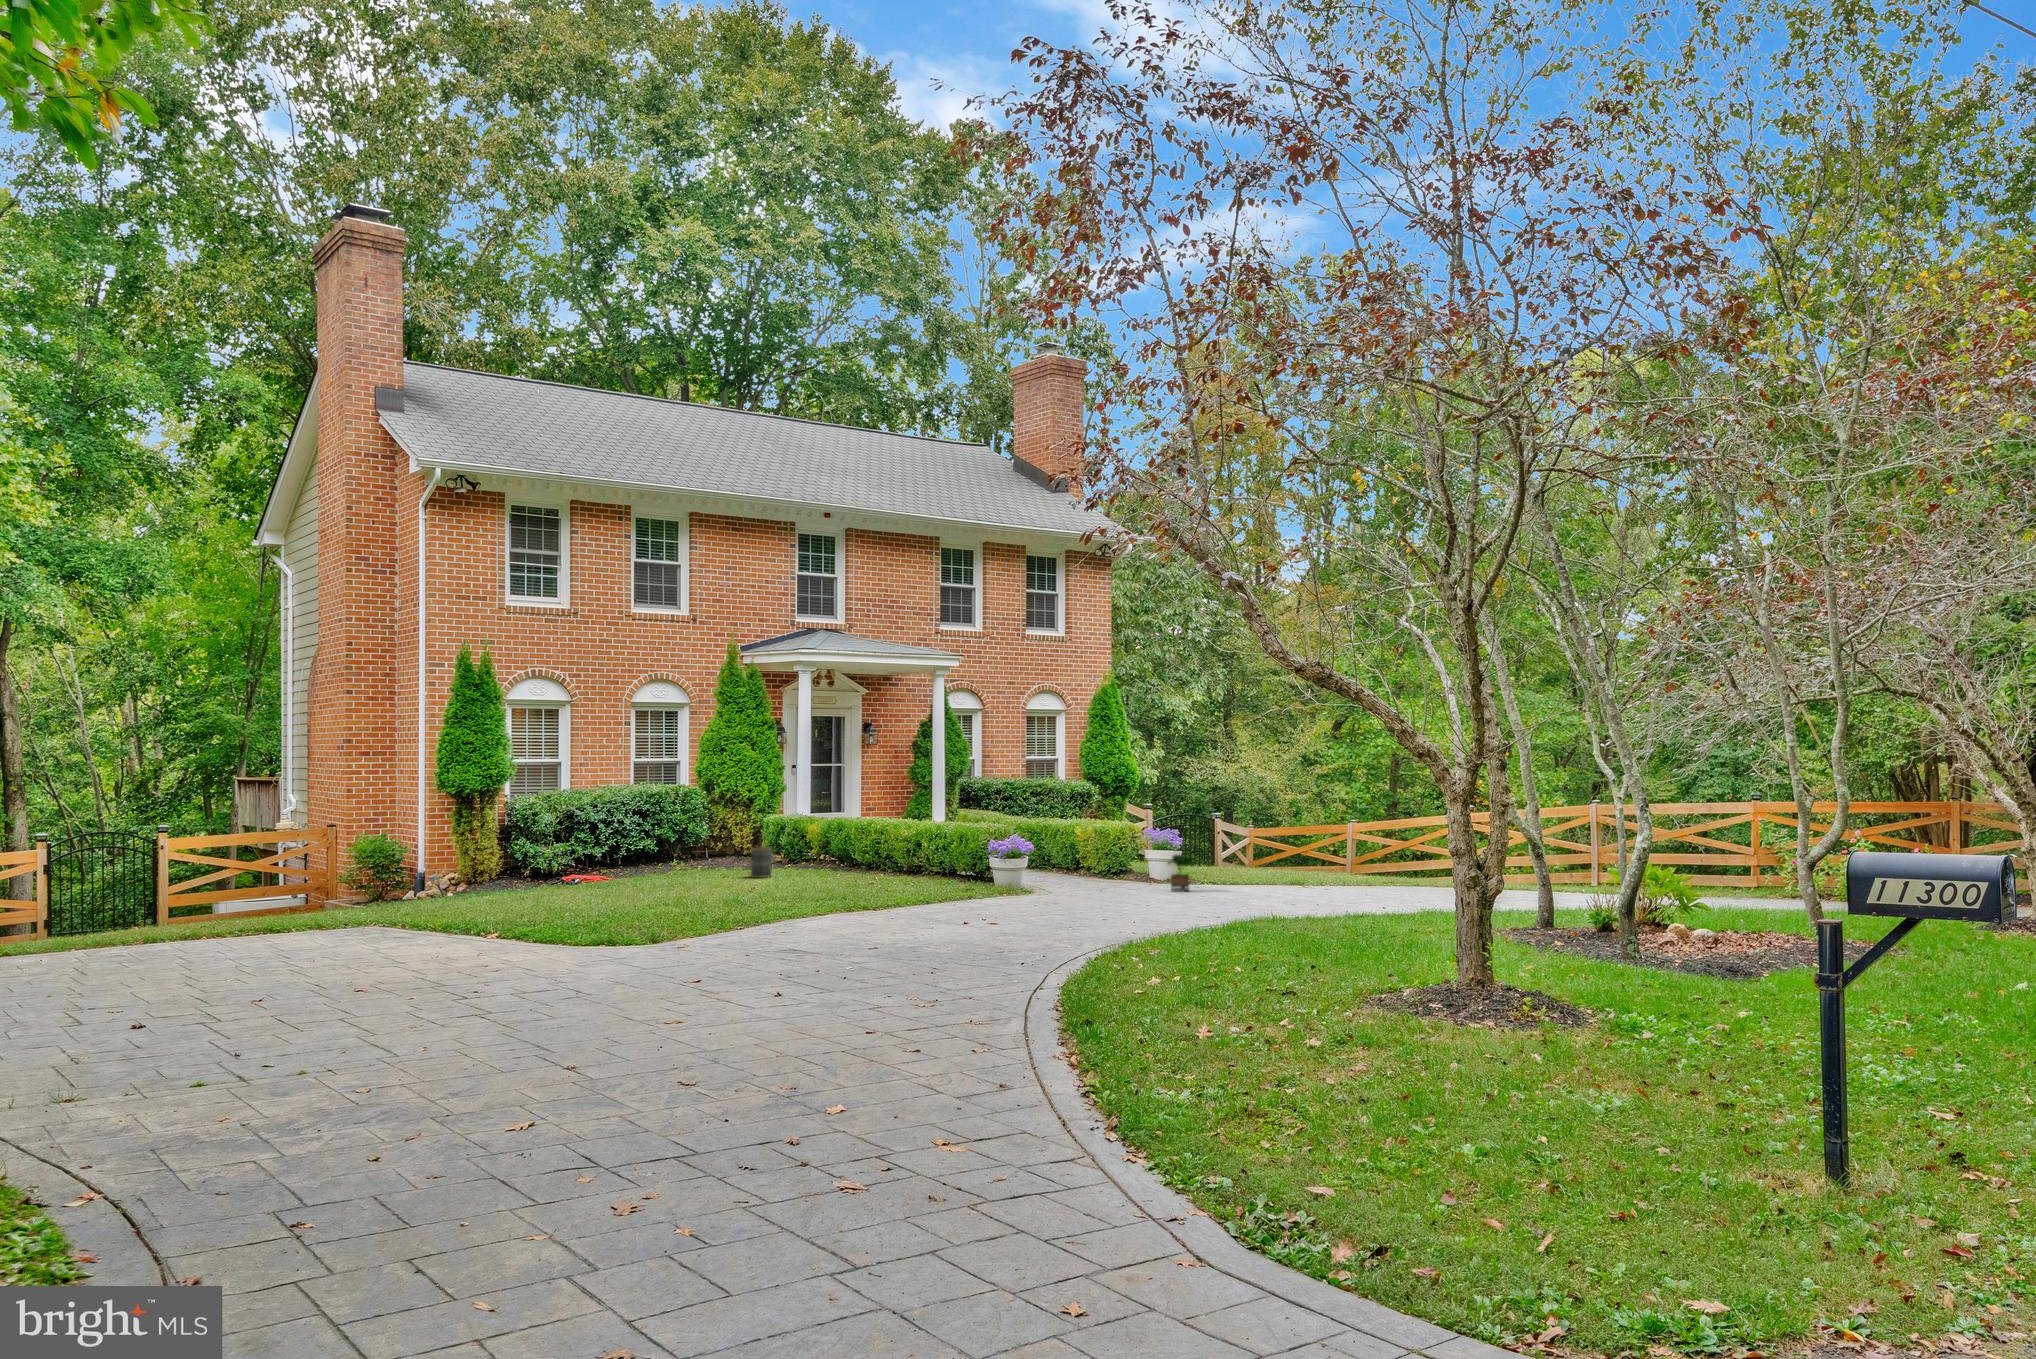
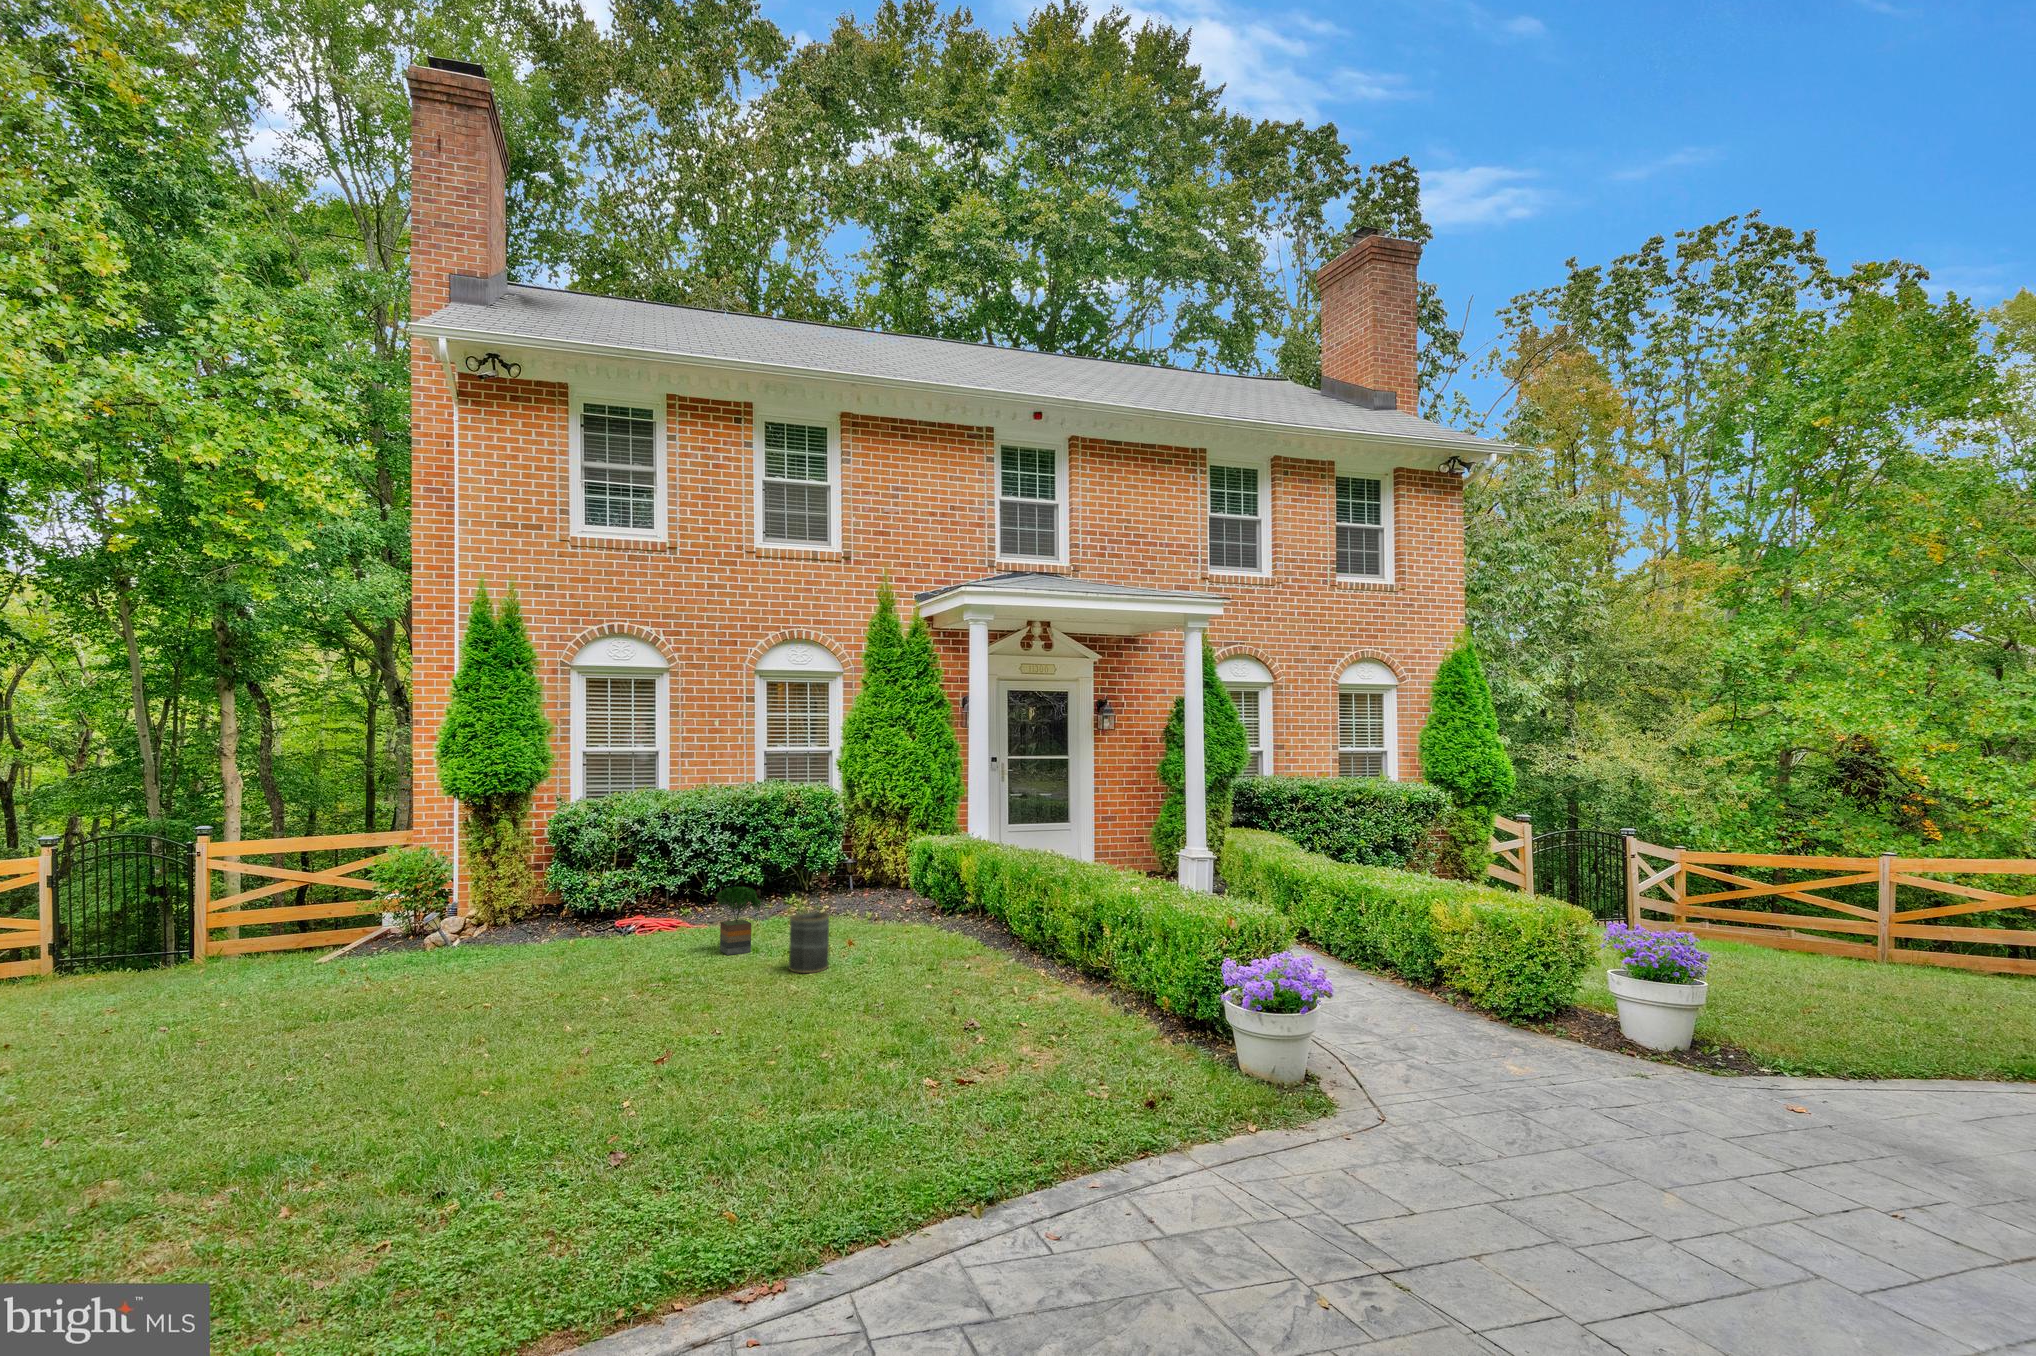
potted tree: present [1169,855,1194,892] -> present [716,887,761,955]

